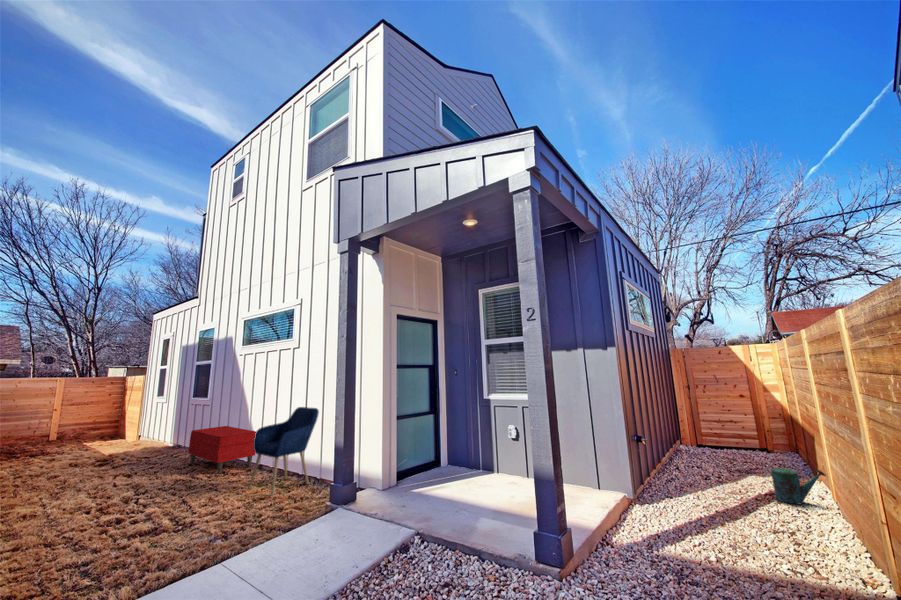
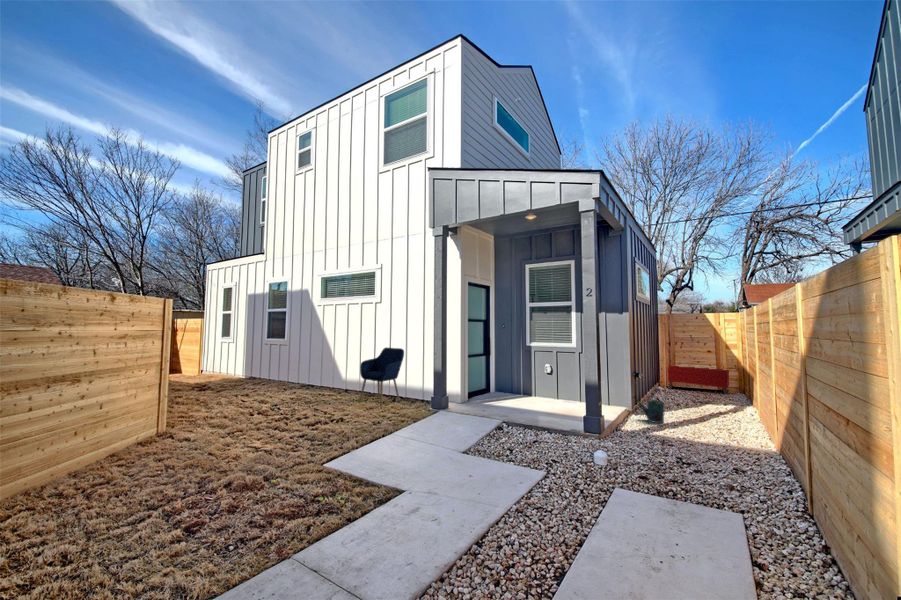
bench: present [189,426,256,474] -> present [668,364,729,395]
watering can: present [765,468,826,504] -> present [634,396,664,423]

